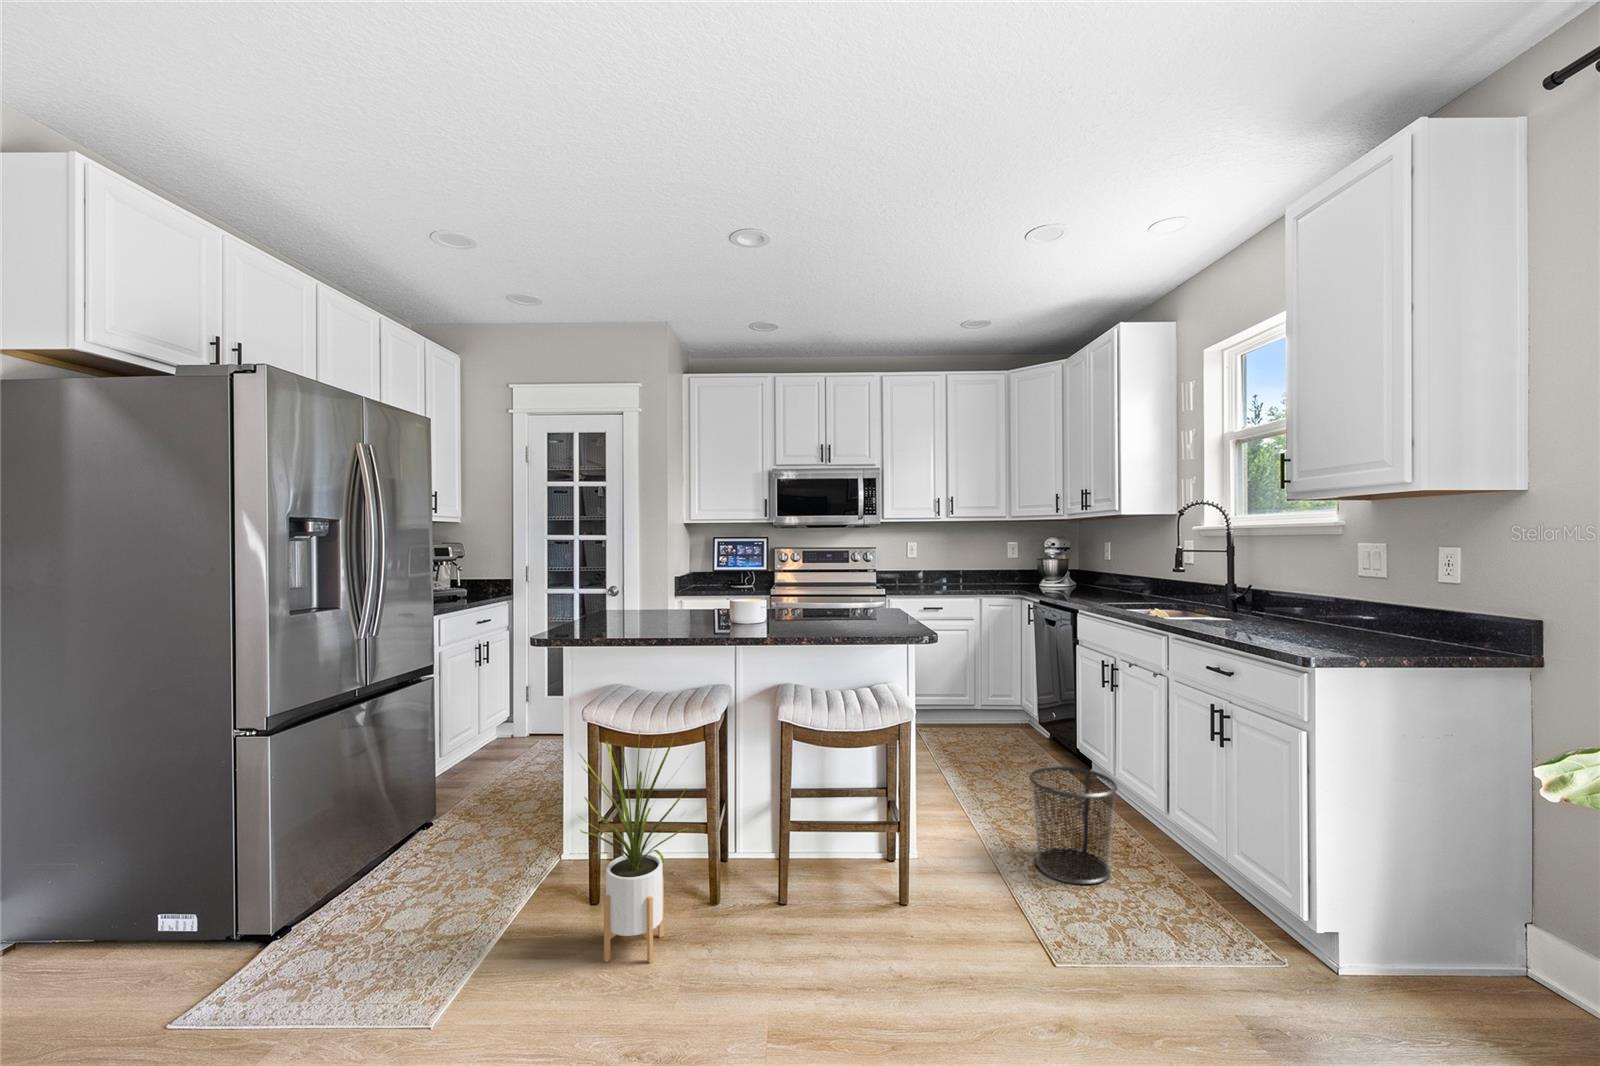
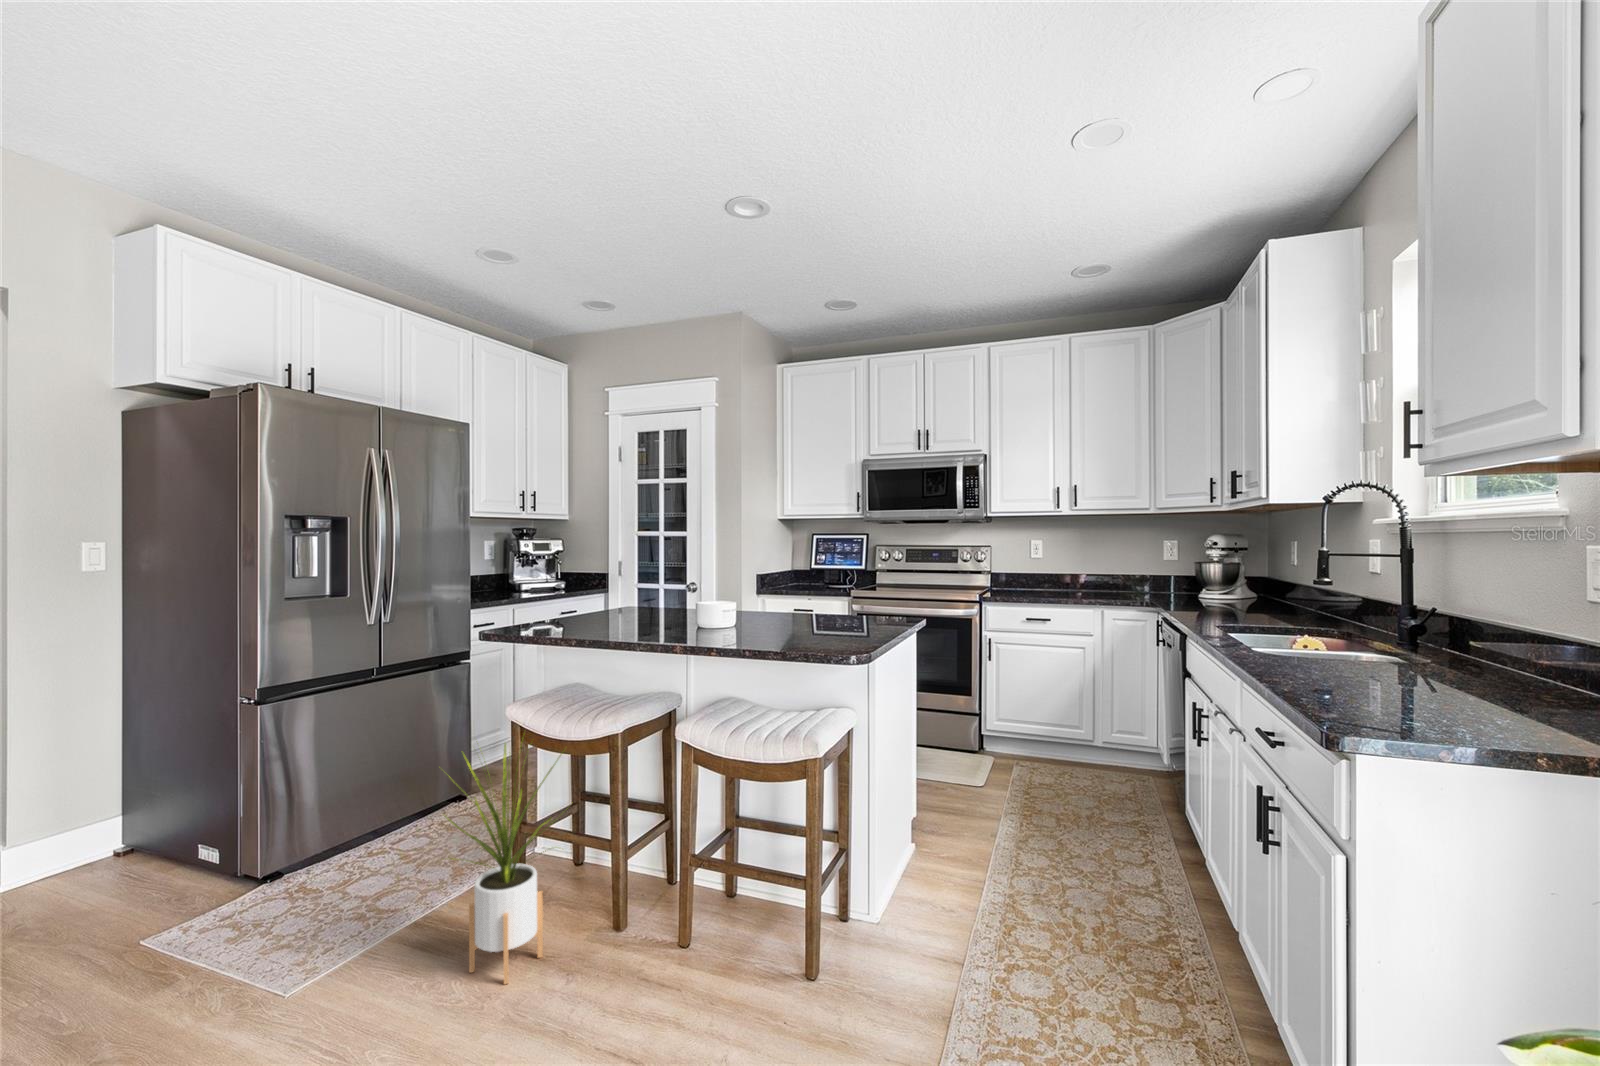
waste bin: present [1029,766,1117,884] -> none [1013,837,1133,1010]

